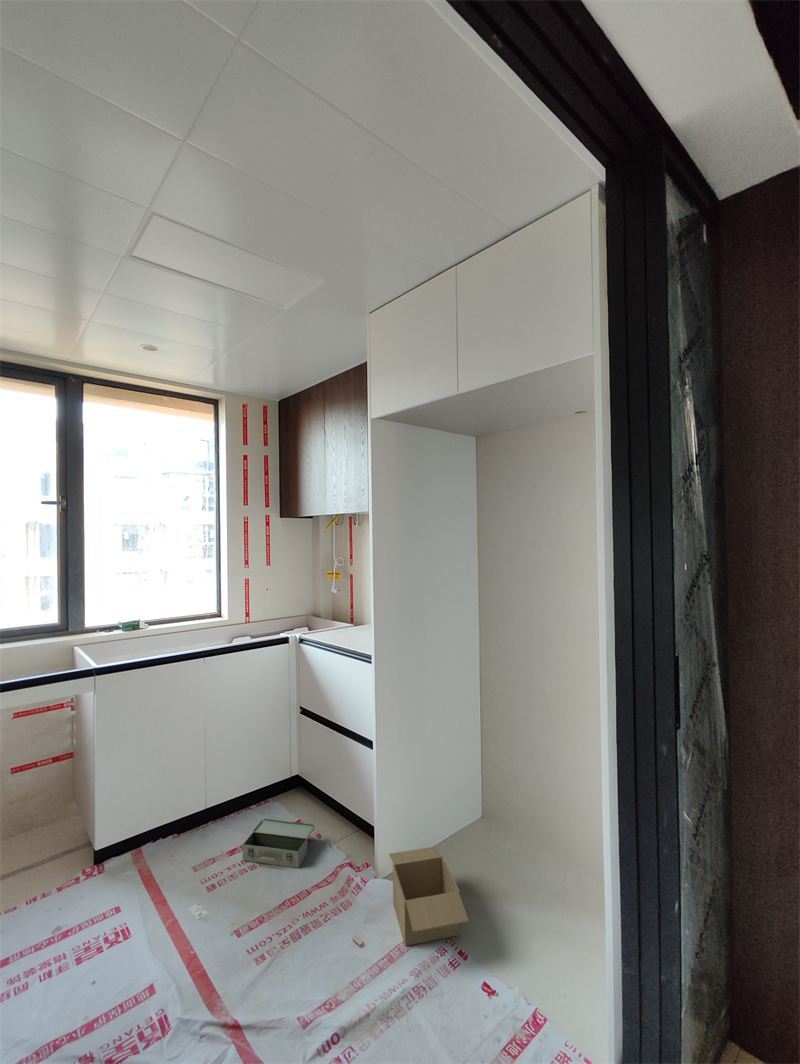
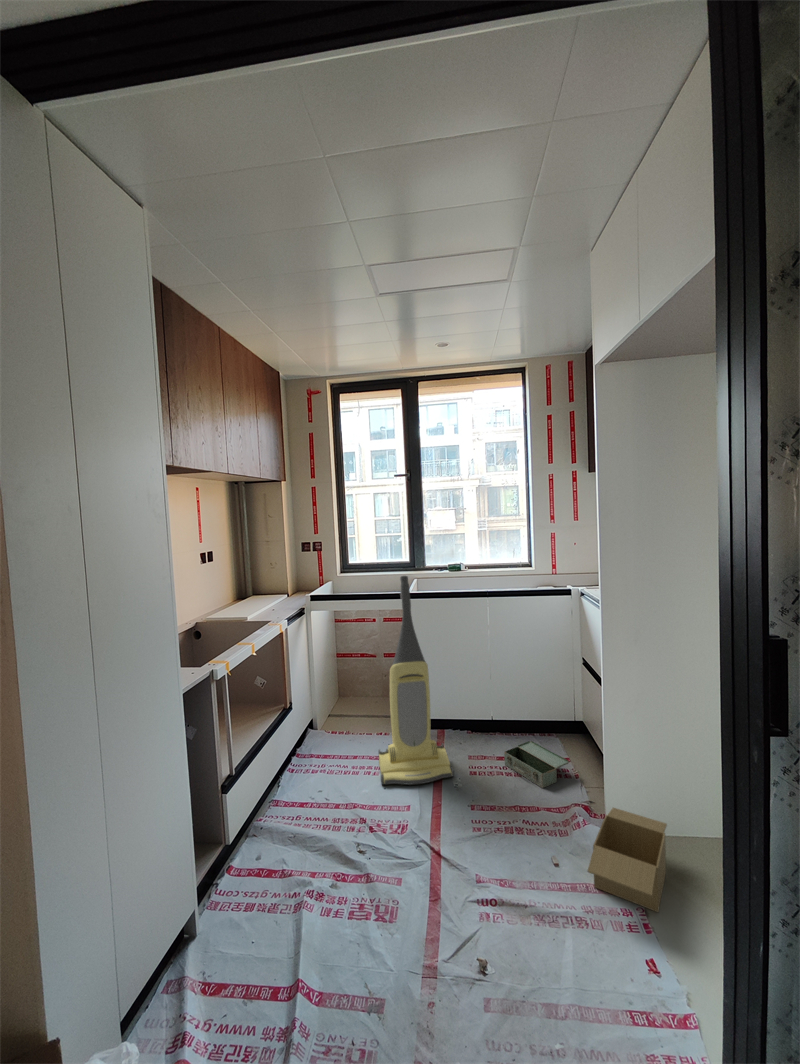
vacuum cleaner: none [63,648,191,978] -> present [379,576,454,785]

